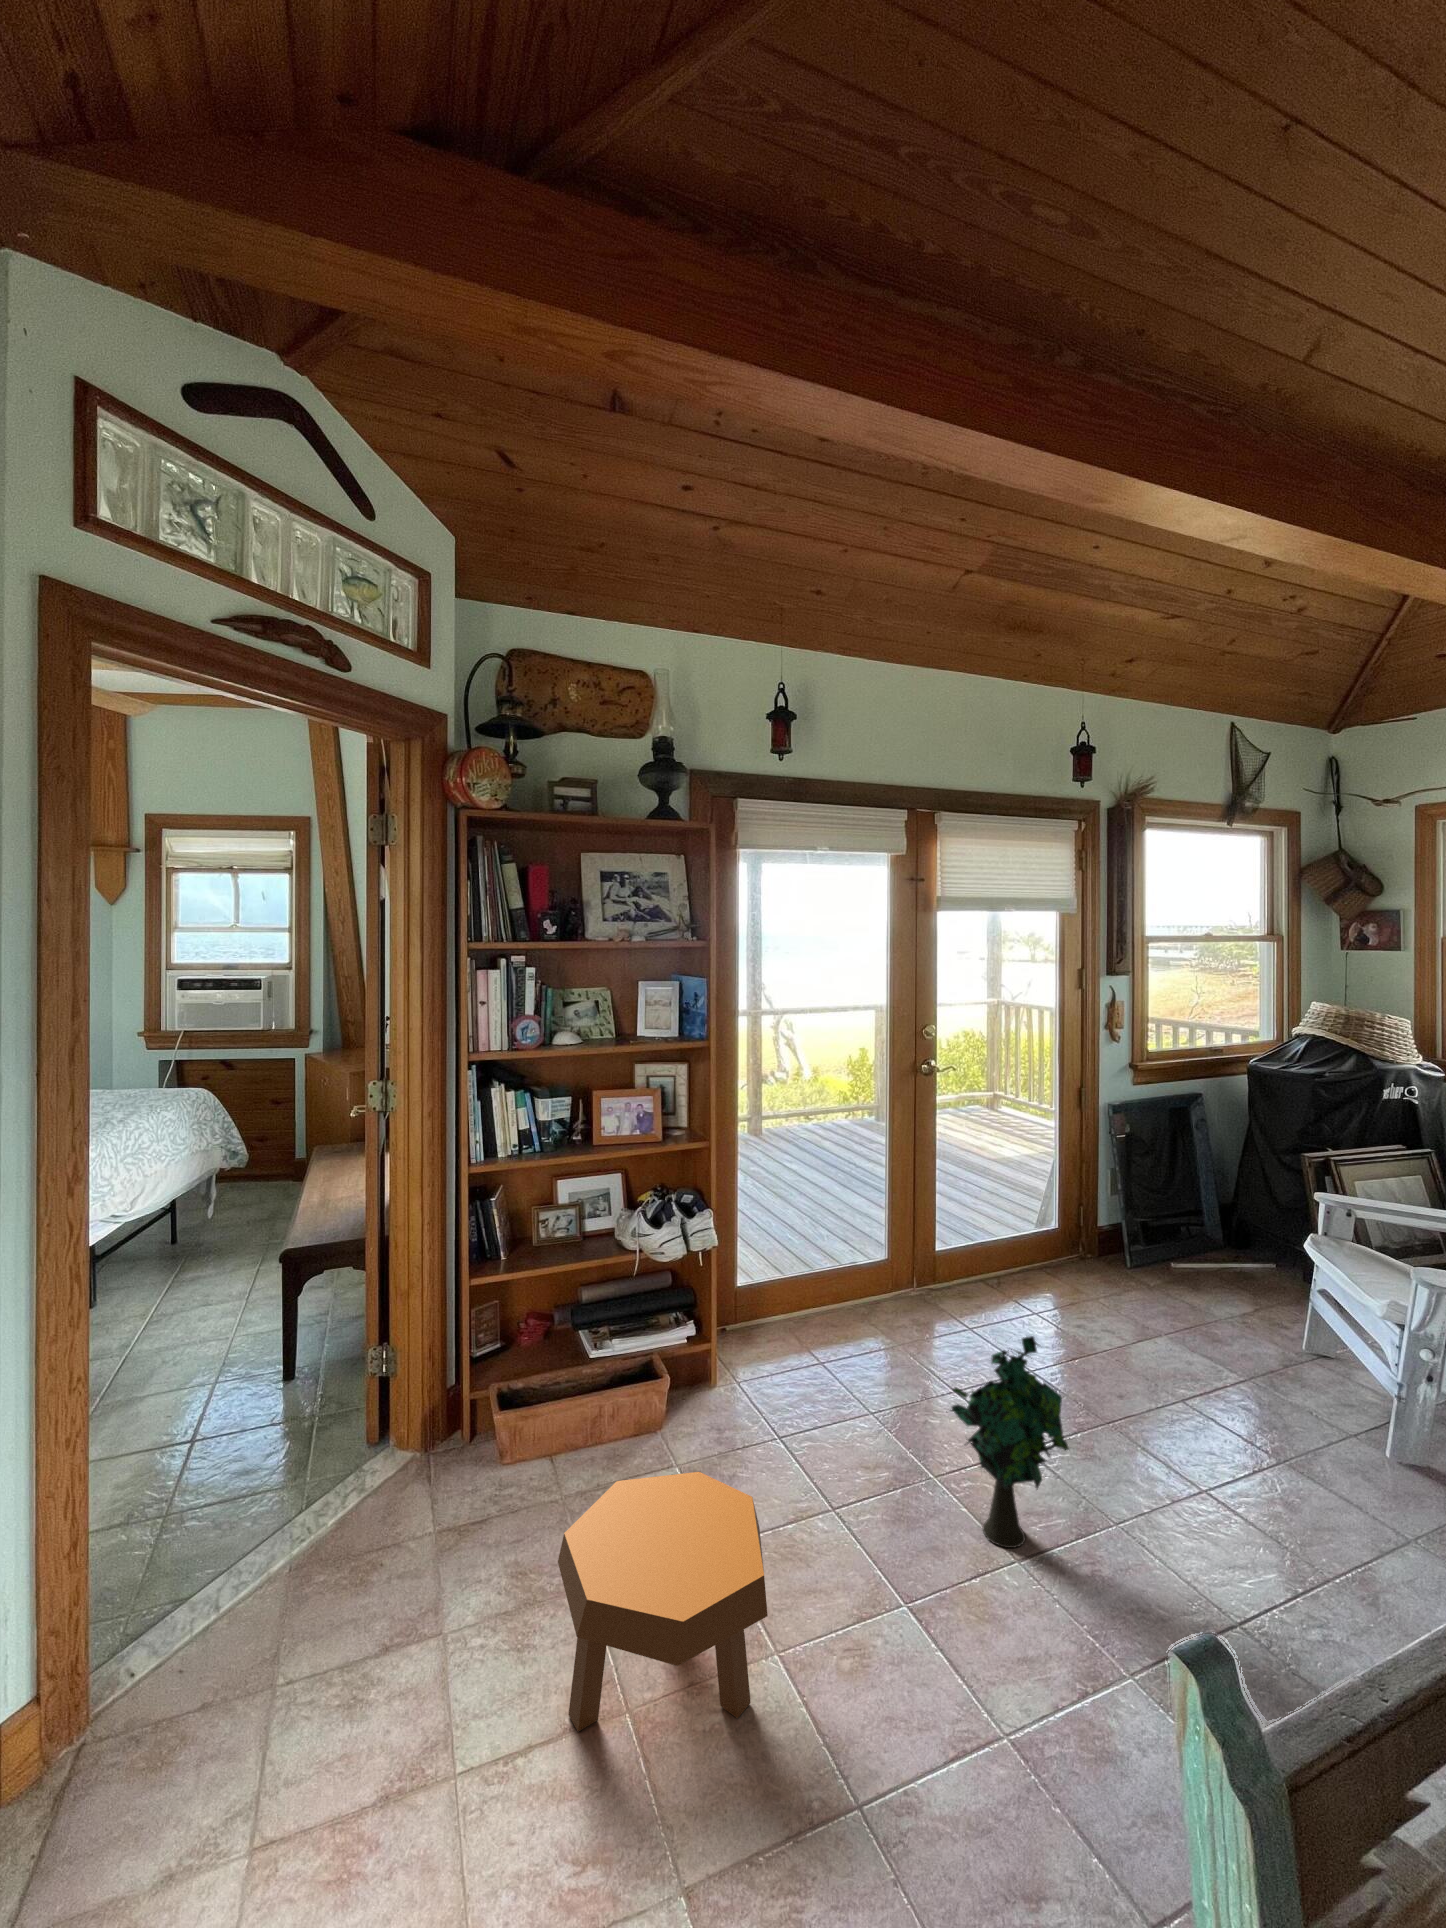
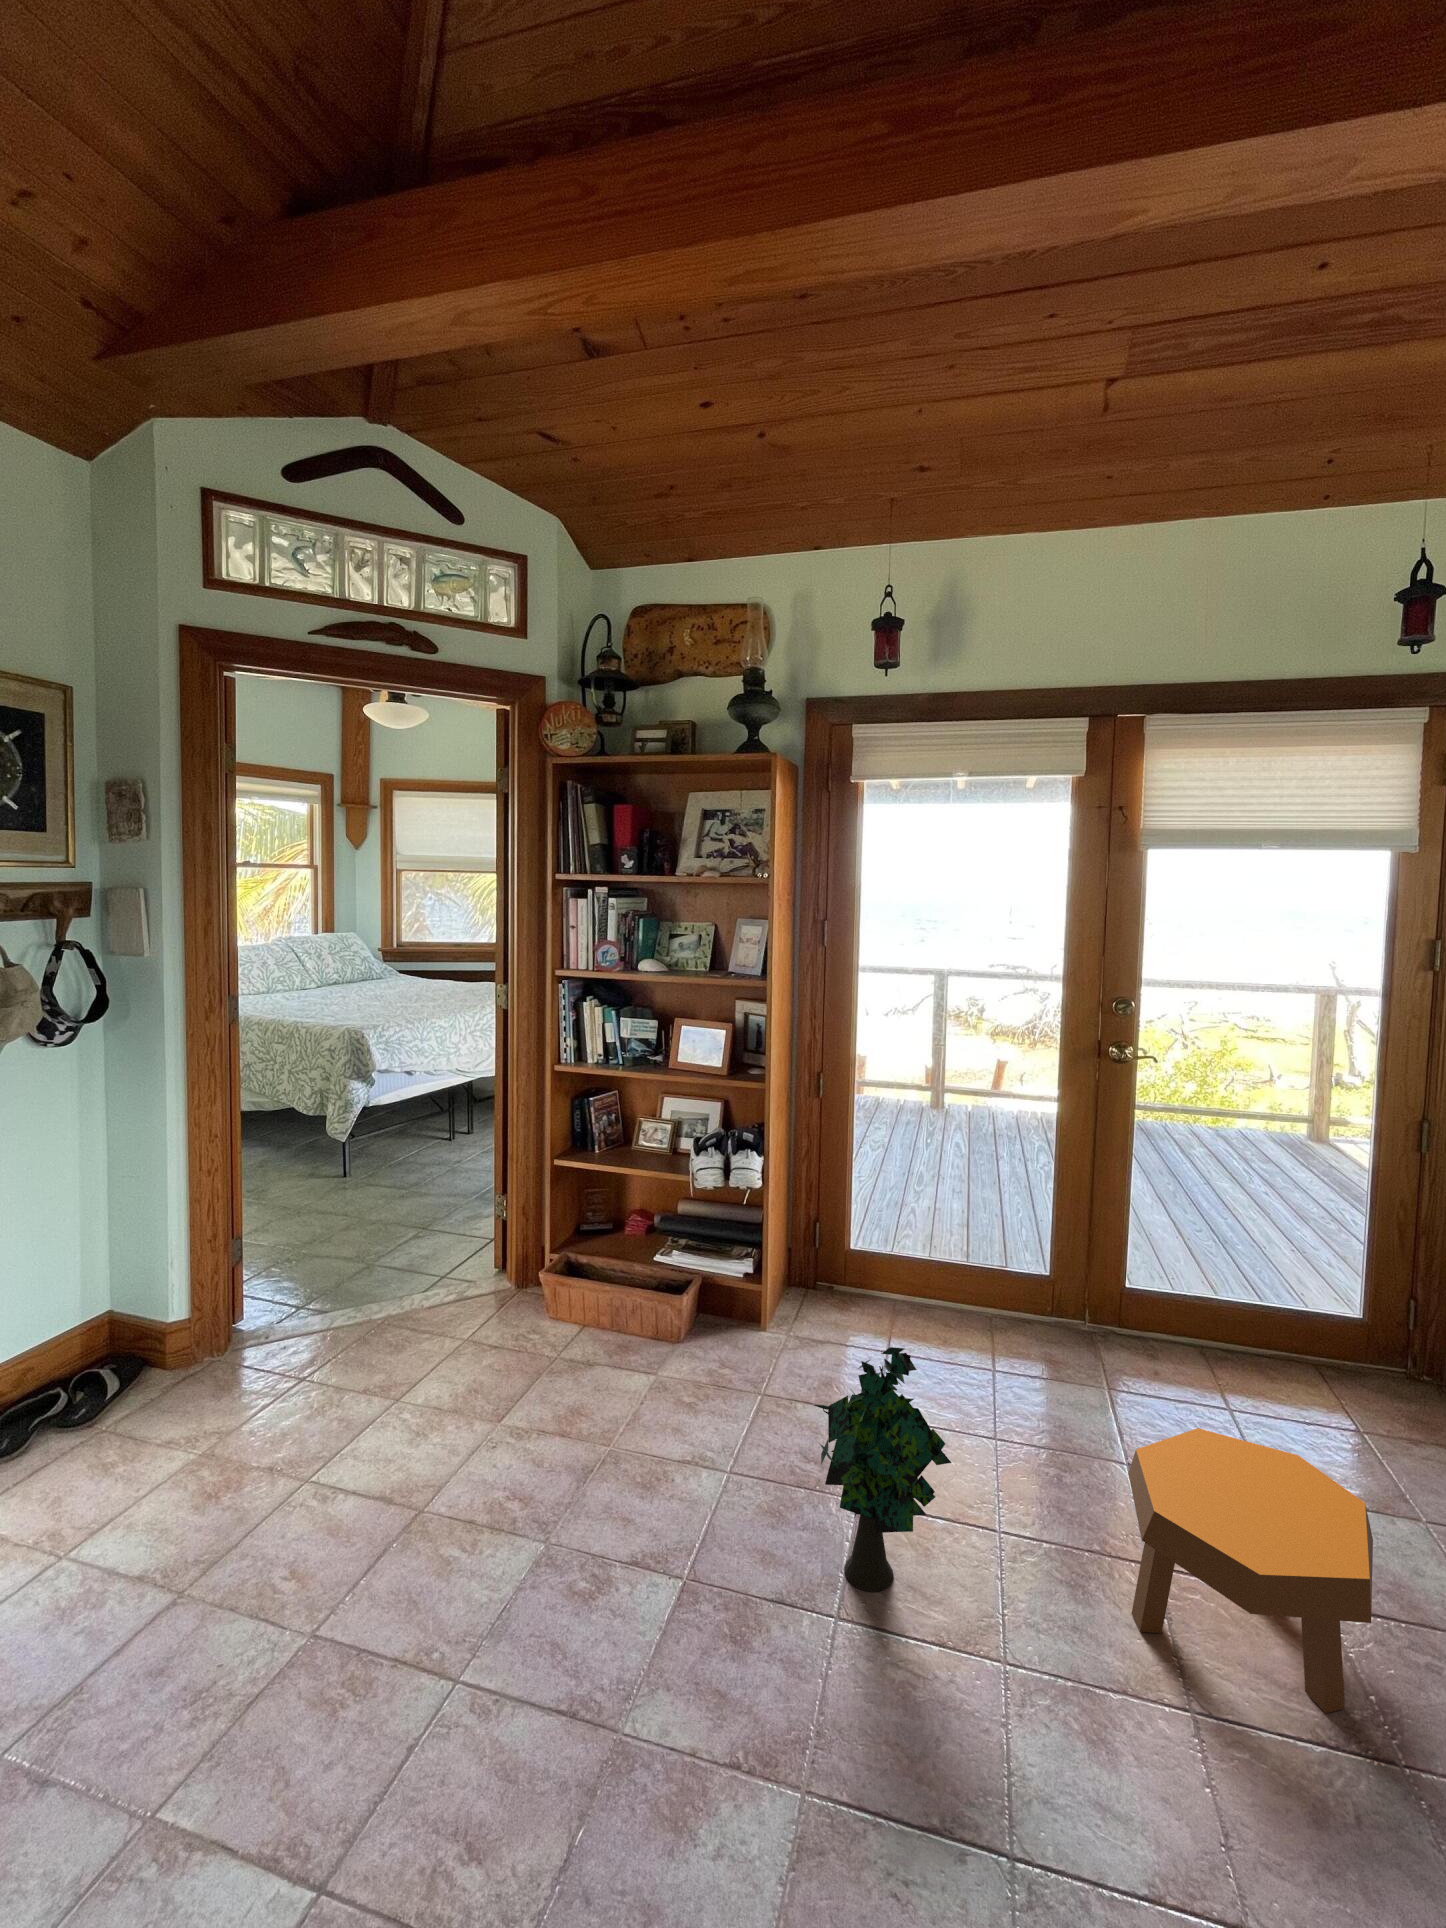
footstool: present [558,1472,768,1731] -> present [1128,1428,1373,1713]

